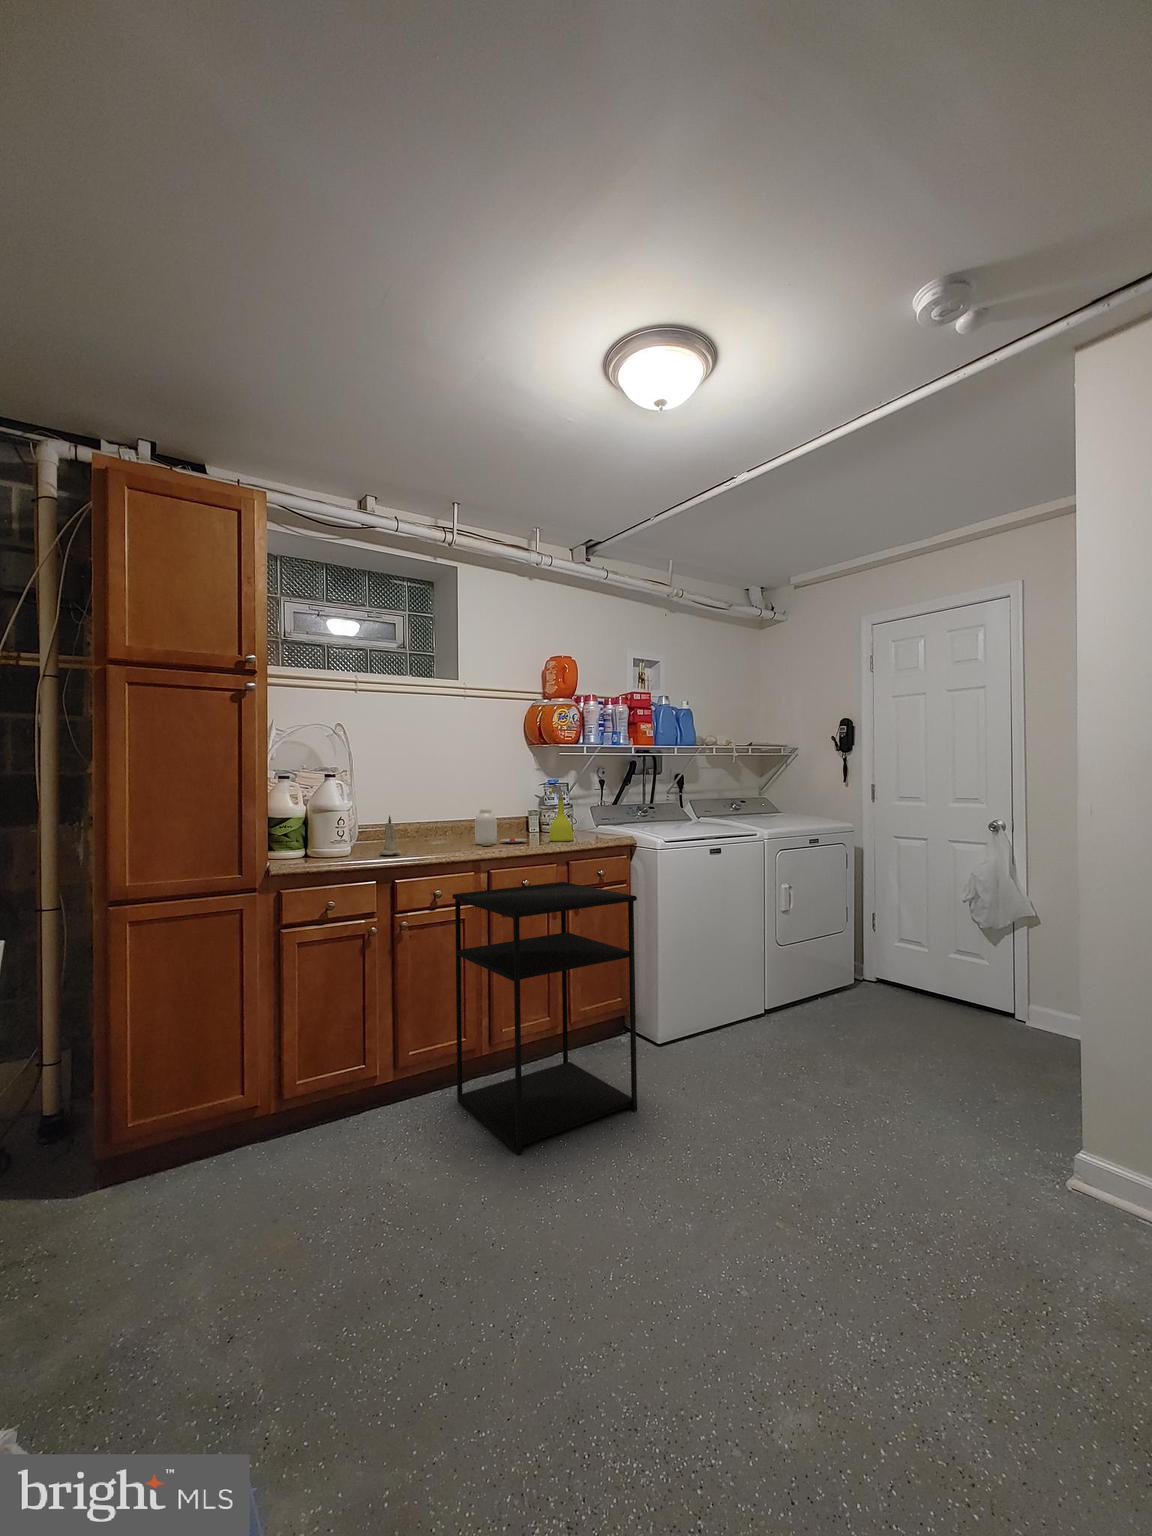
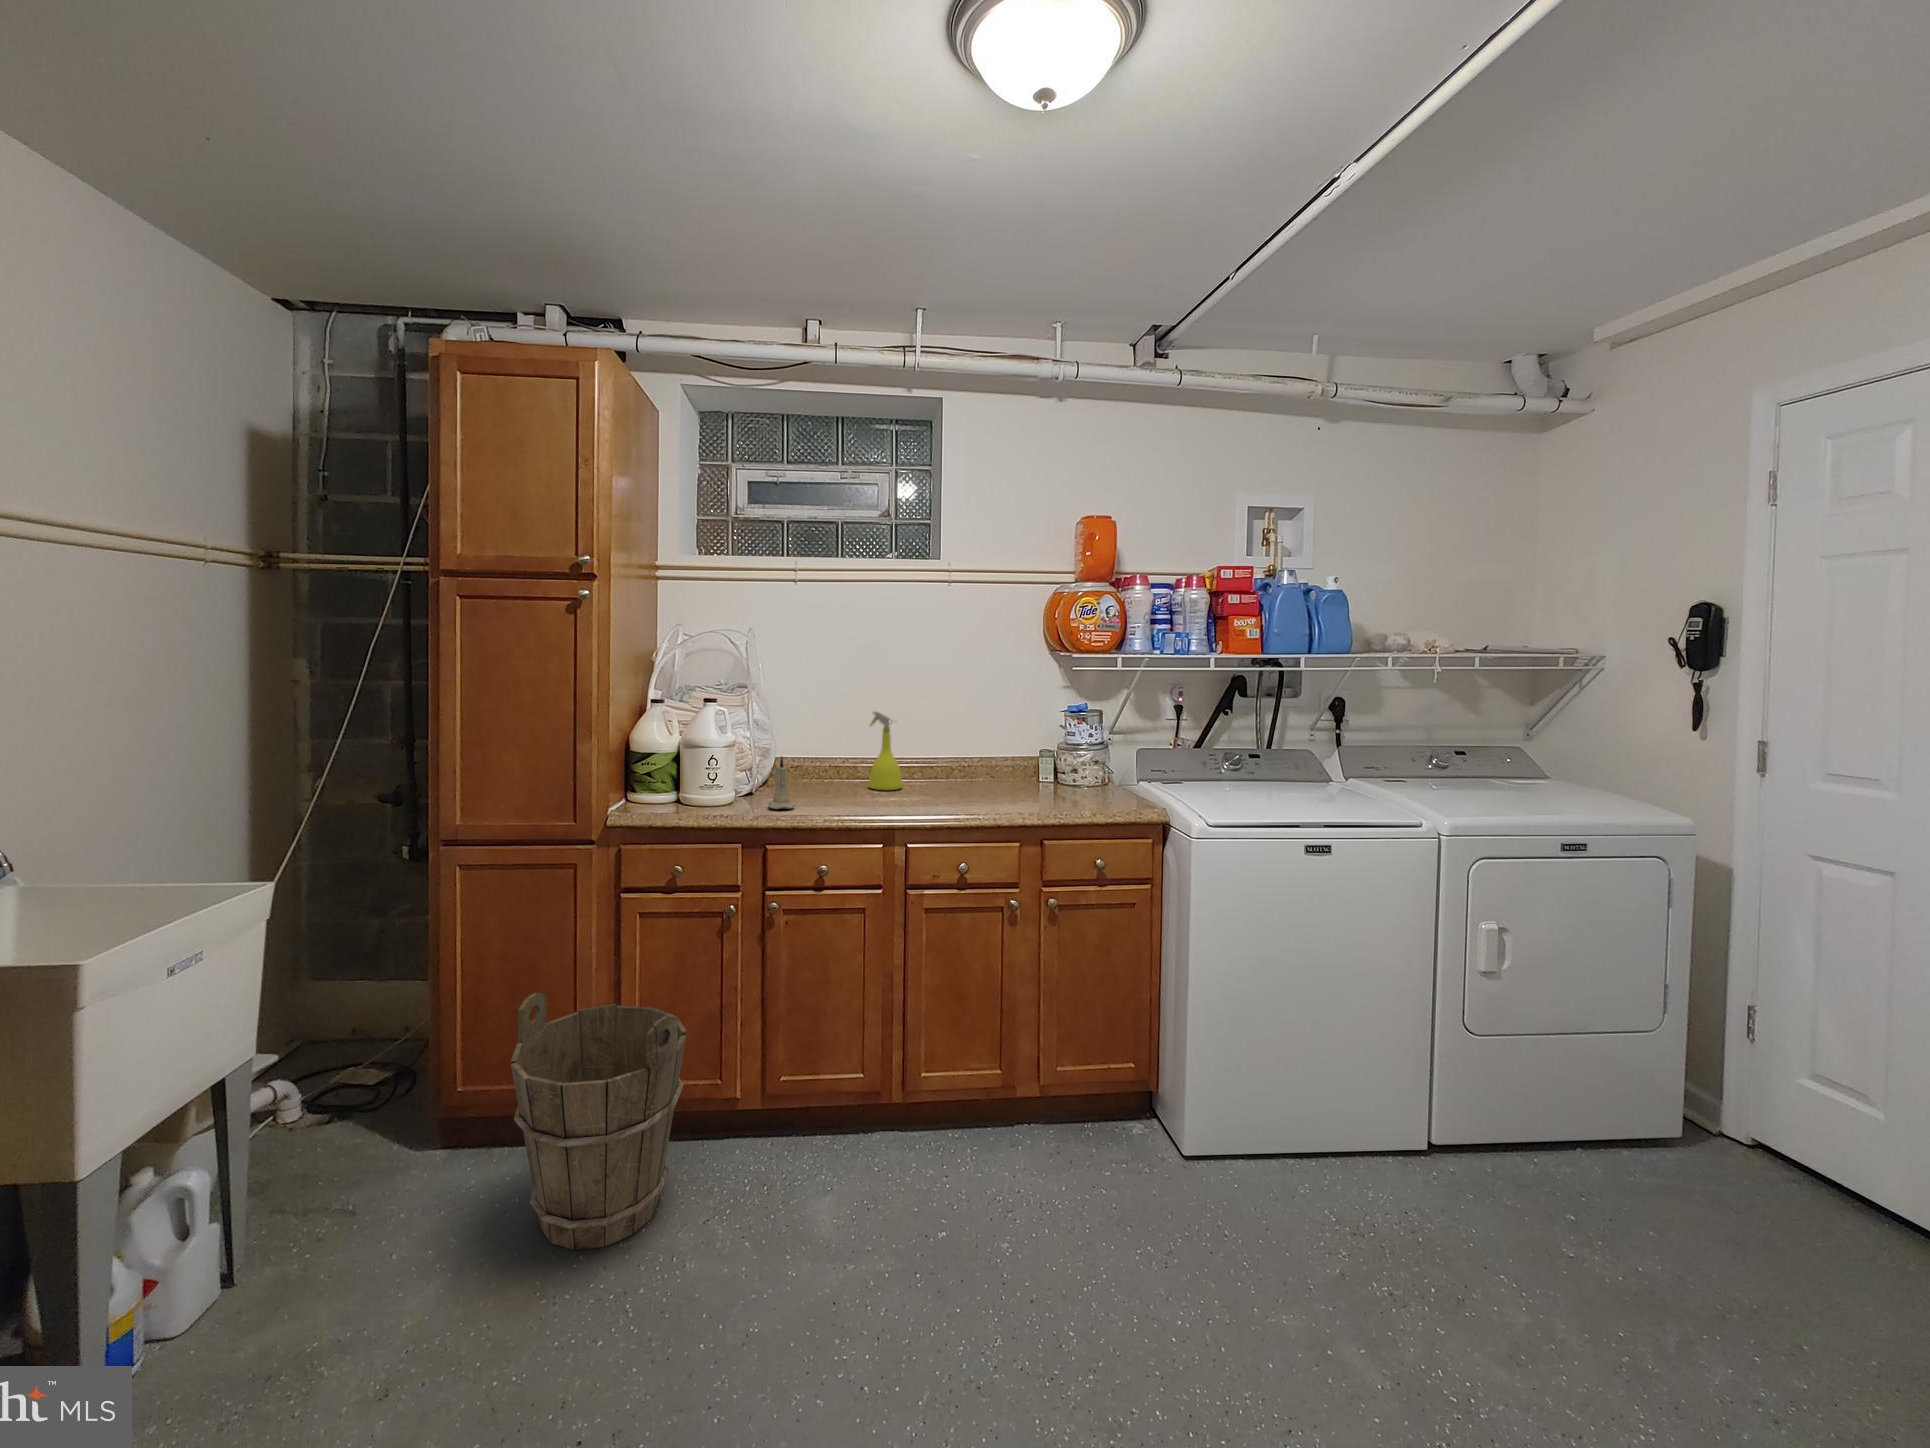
spray bottle: present [548,786,574,841] -> present [869,712,903,790]
jar: present [475,809,527,846] -> none [926,748,1006,803]
shelving unit: present [452,882,637,1155] -> none [836,874,1075,1287]
bucket: none [229,1002,372,1206] -> present [510,993,687,1250]

